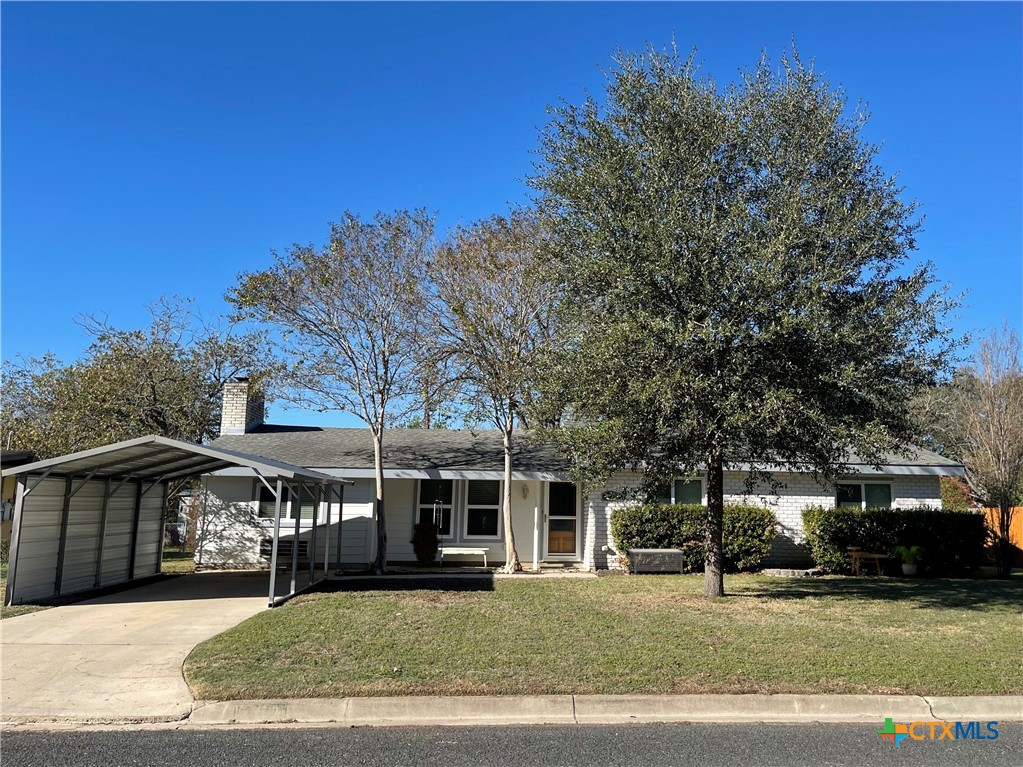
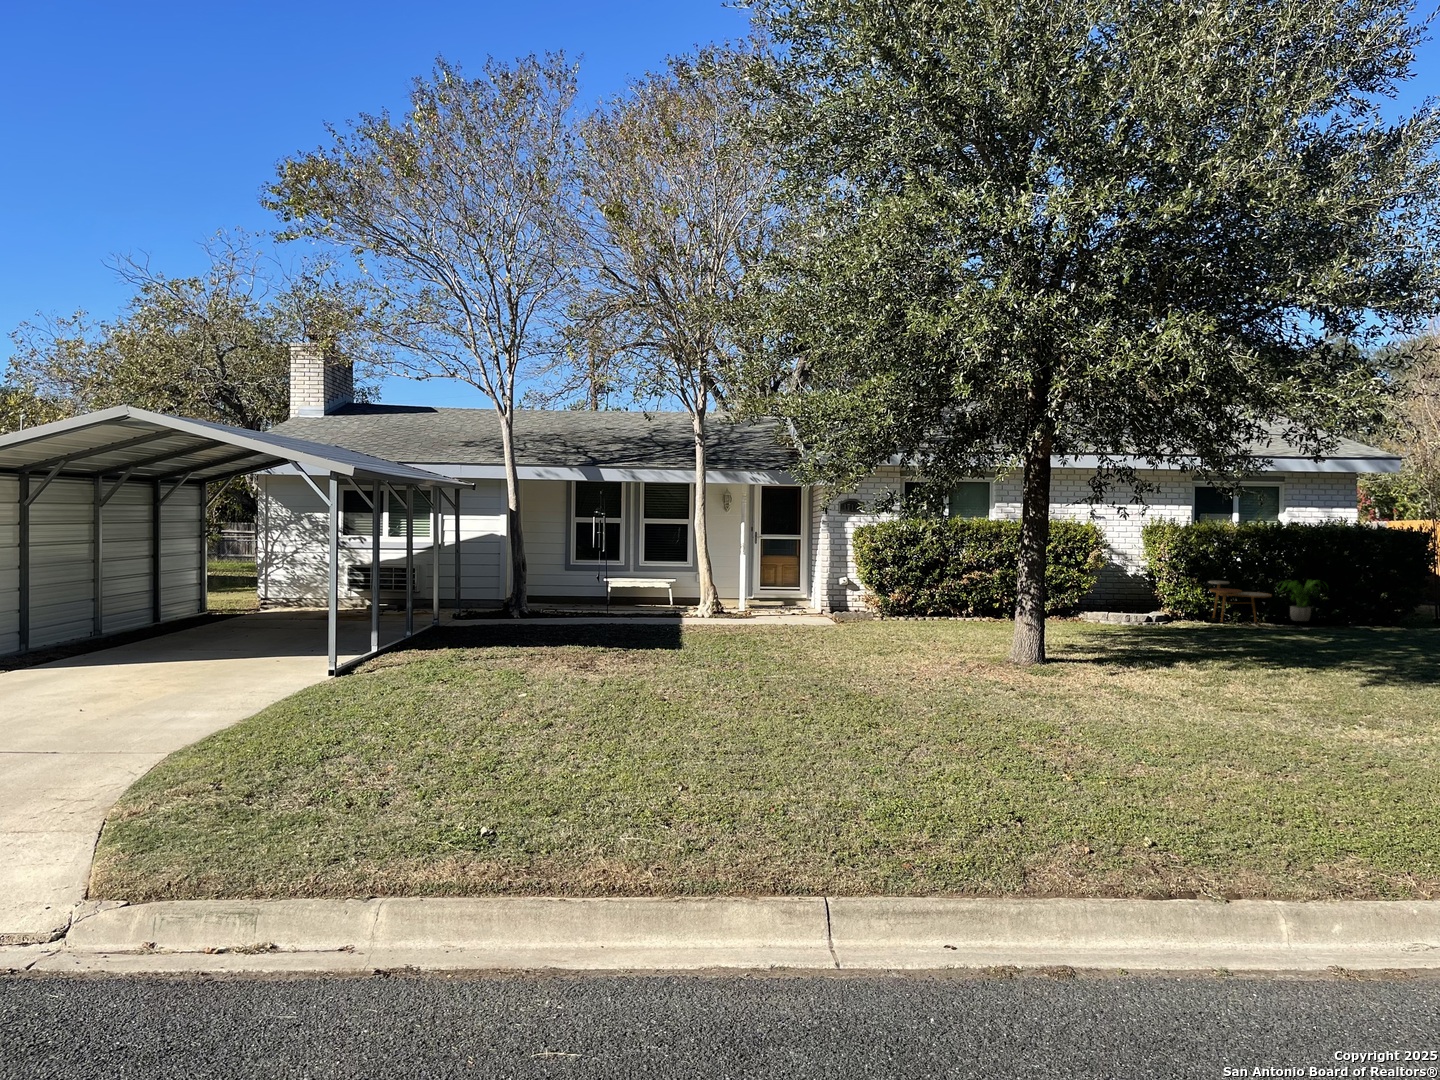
lounge chair: present [409,523,442,567] -> none [562,543,609,608]
storage bench: present [628,549,683,574] -> none [878,583,961,620]

